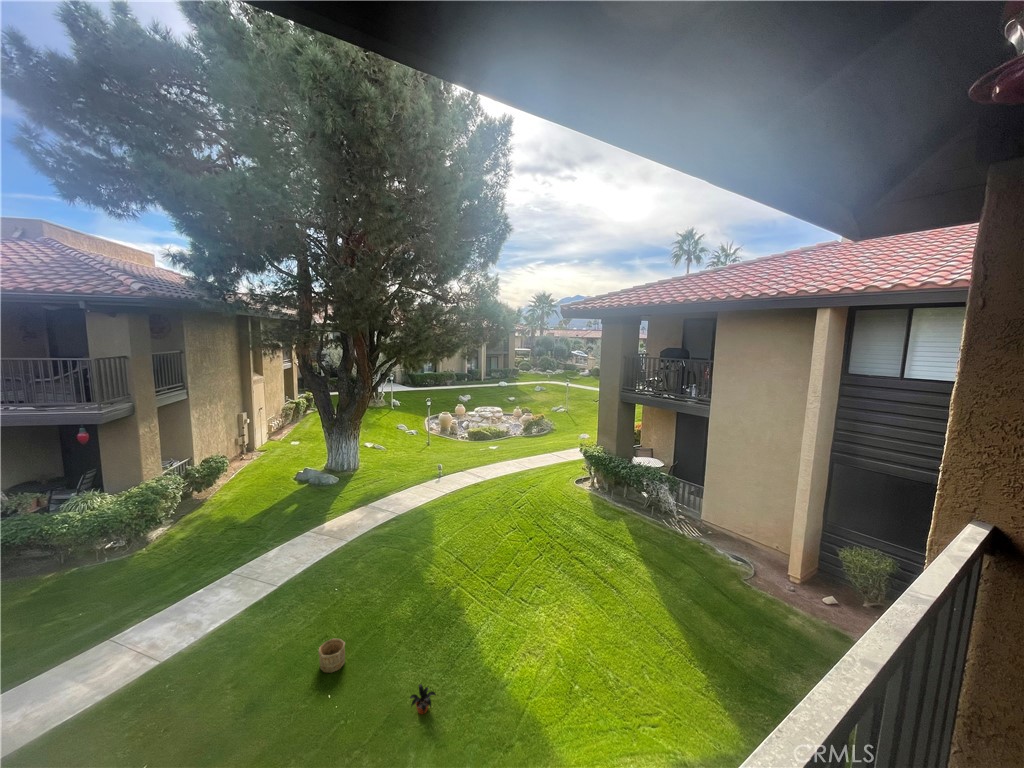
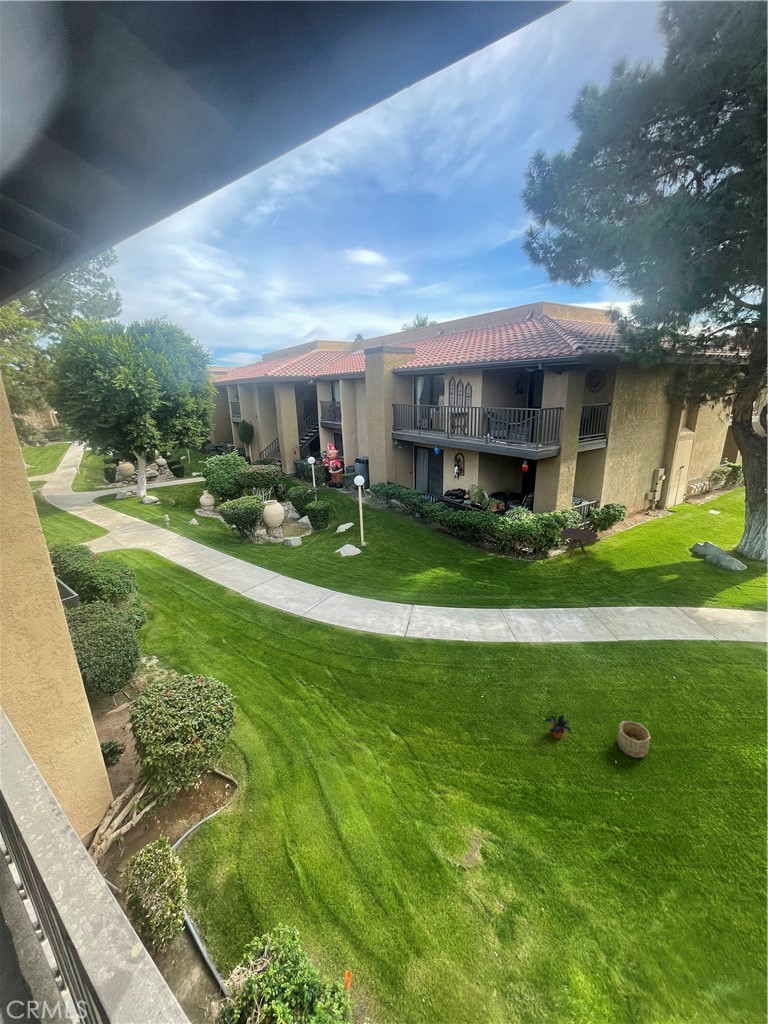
round table: none [162,492,211,531] -> present [560,528,598,558]
potted plant: present [410,684,436,714] -> present [545,714,571,739]

